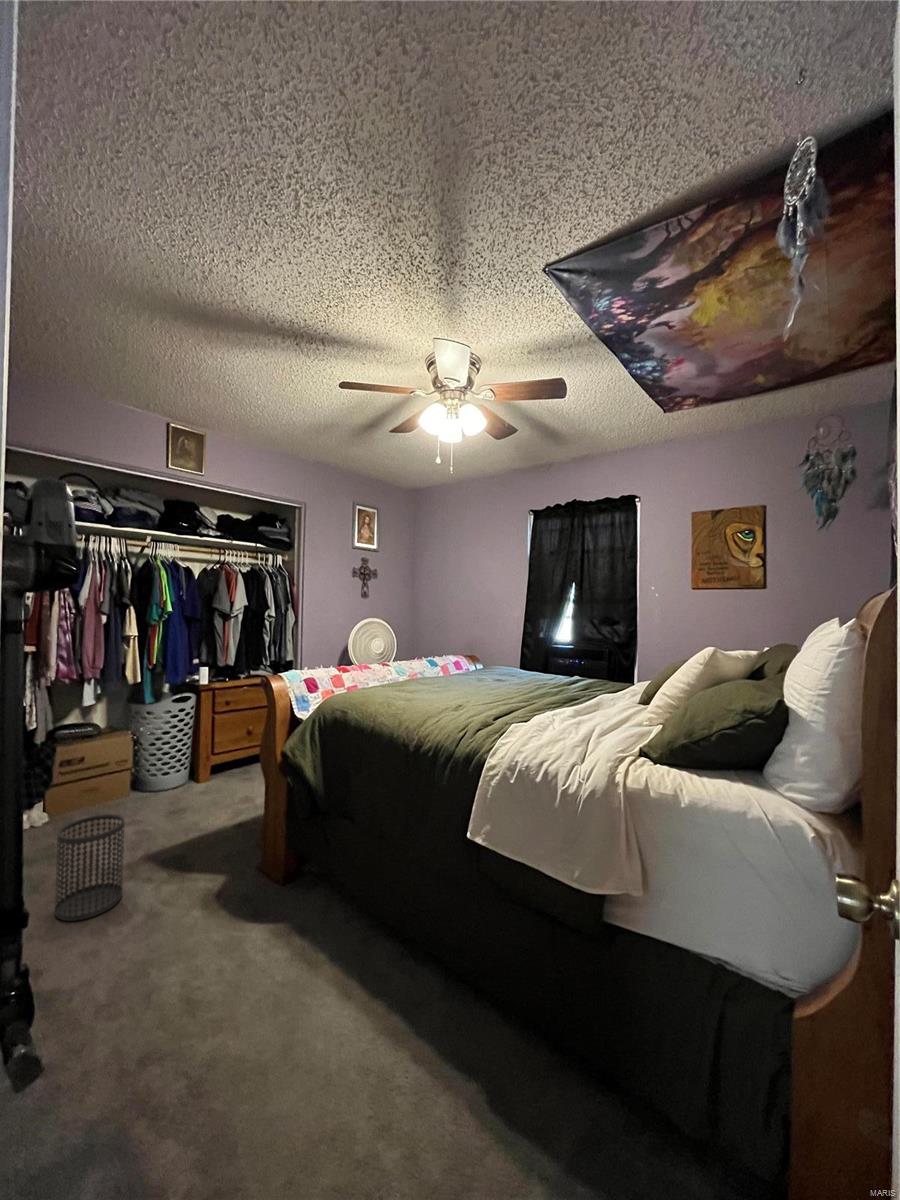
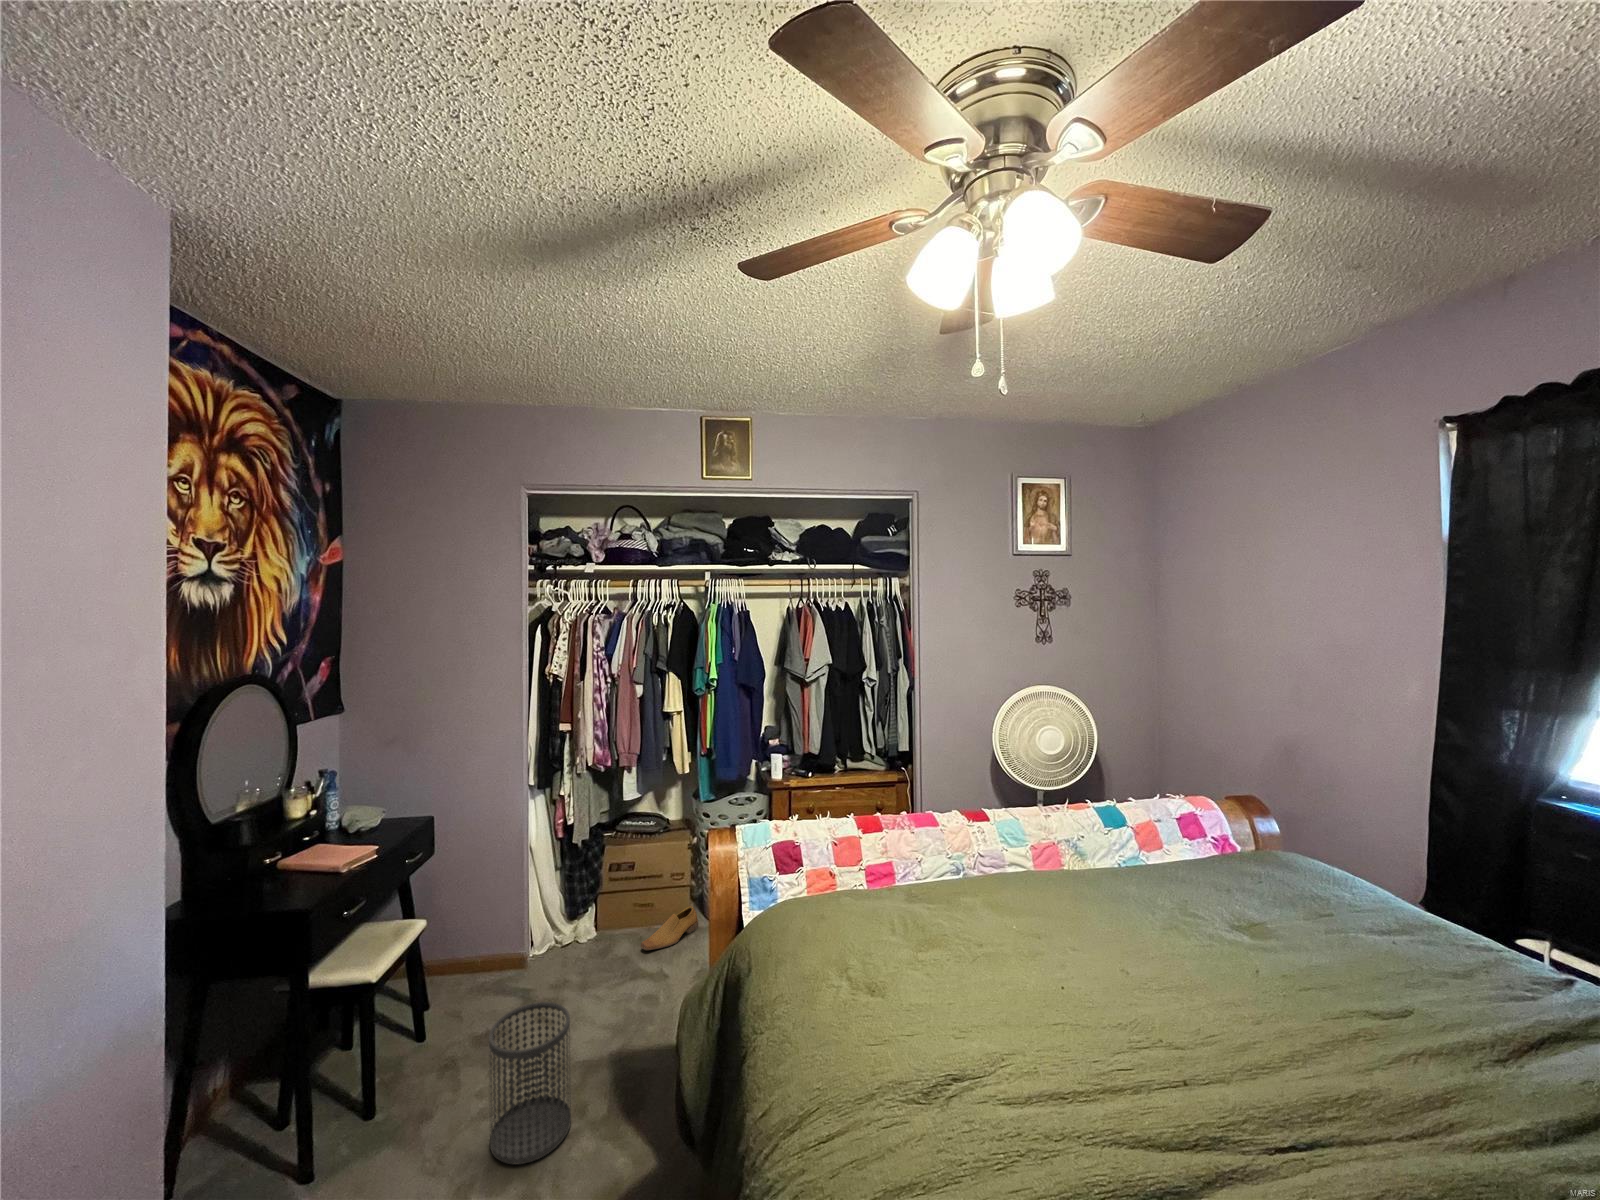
shoe: none [102,781,145,813] -> present [640,906,698,950]

